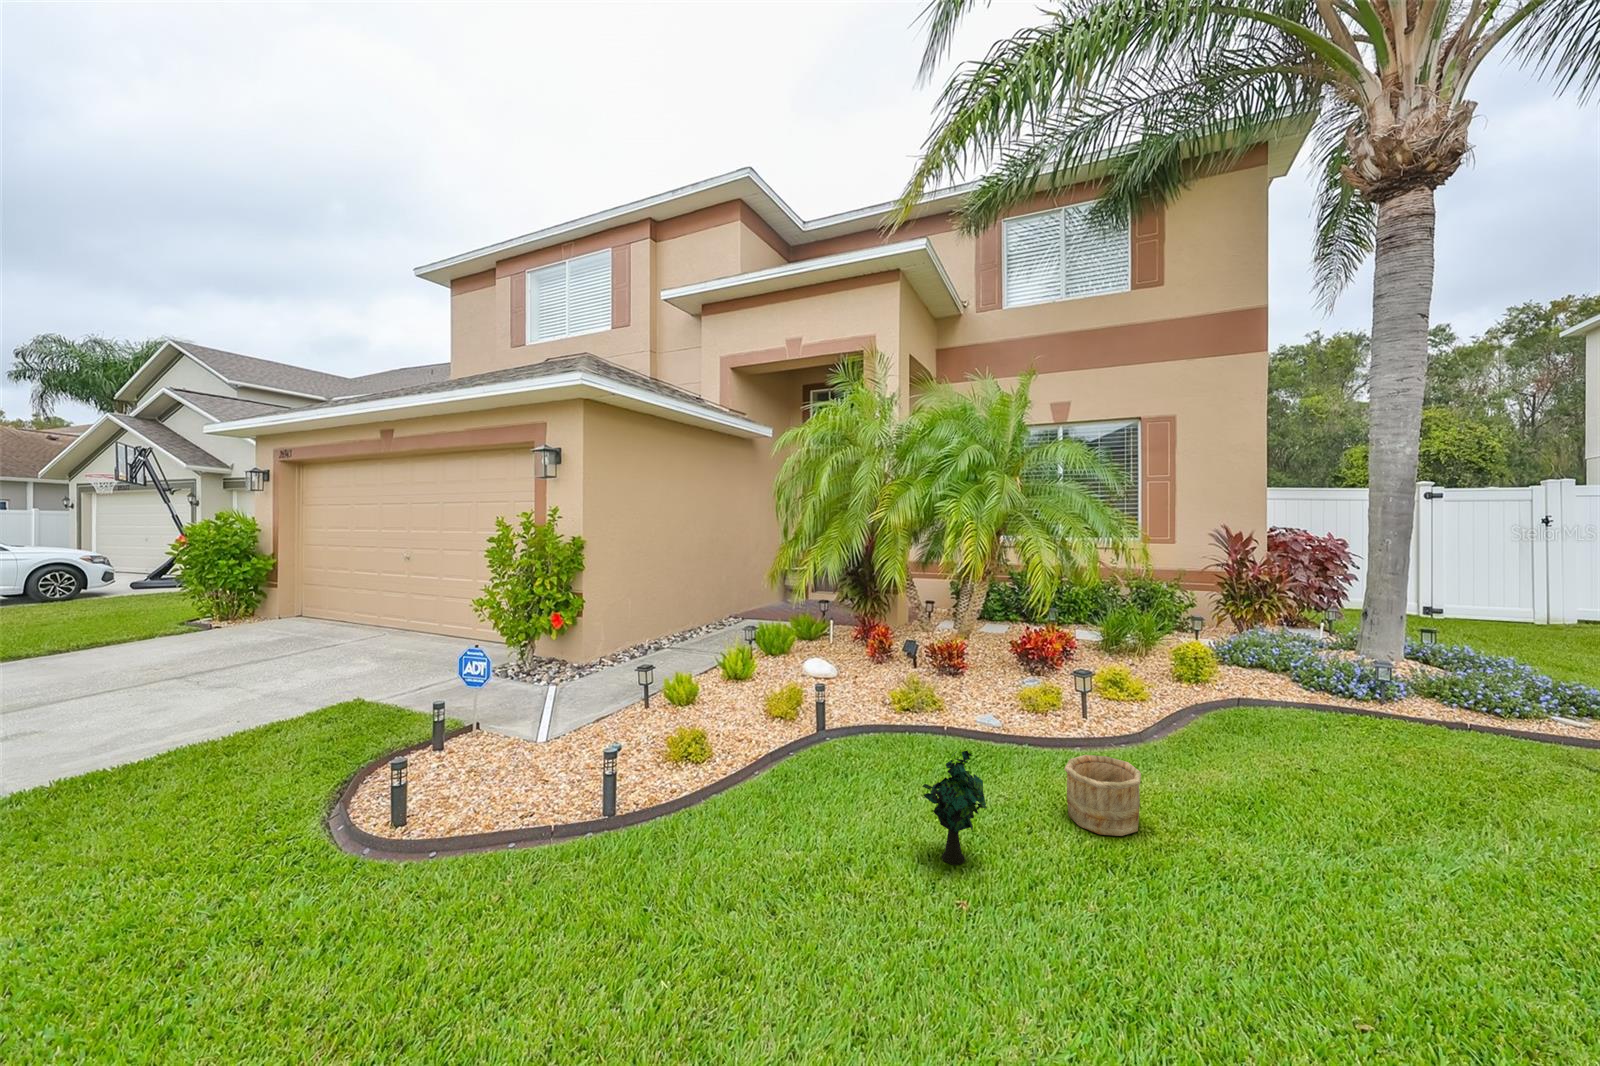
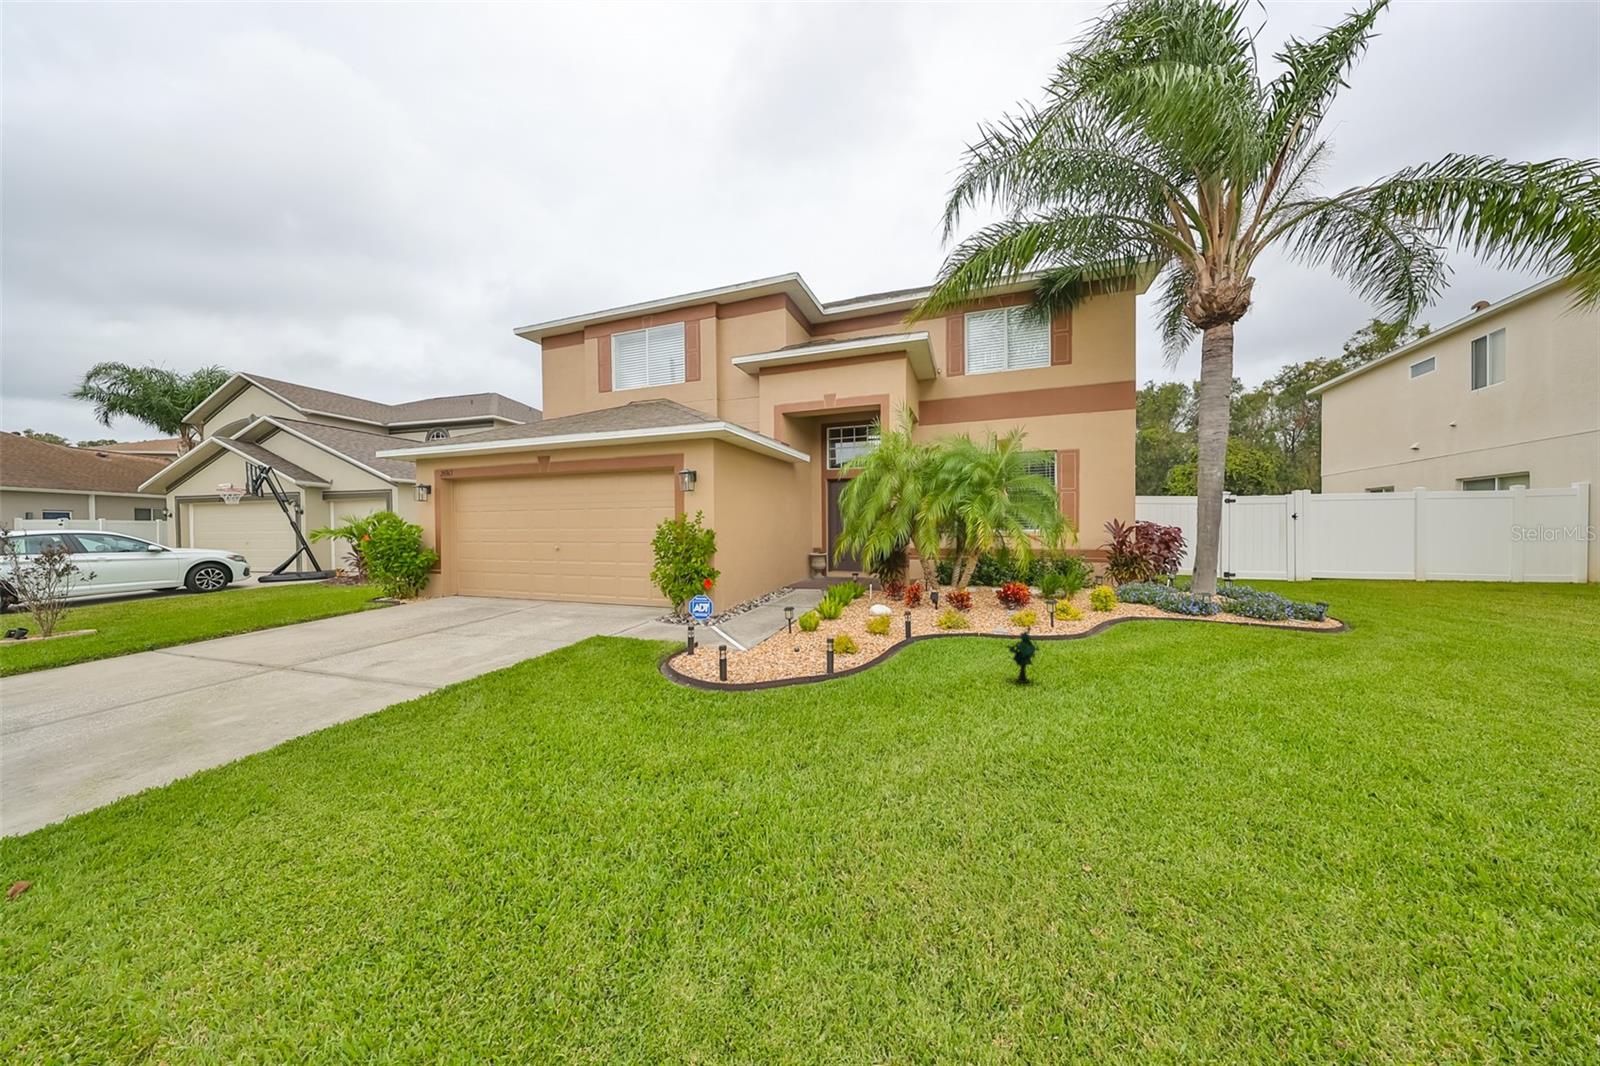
wooden bucket: present [1064,755,1141,836] -> none [1066,635,1106,670]

